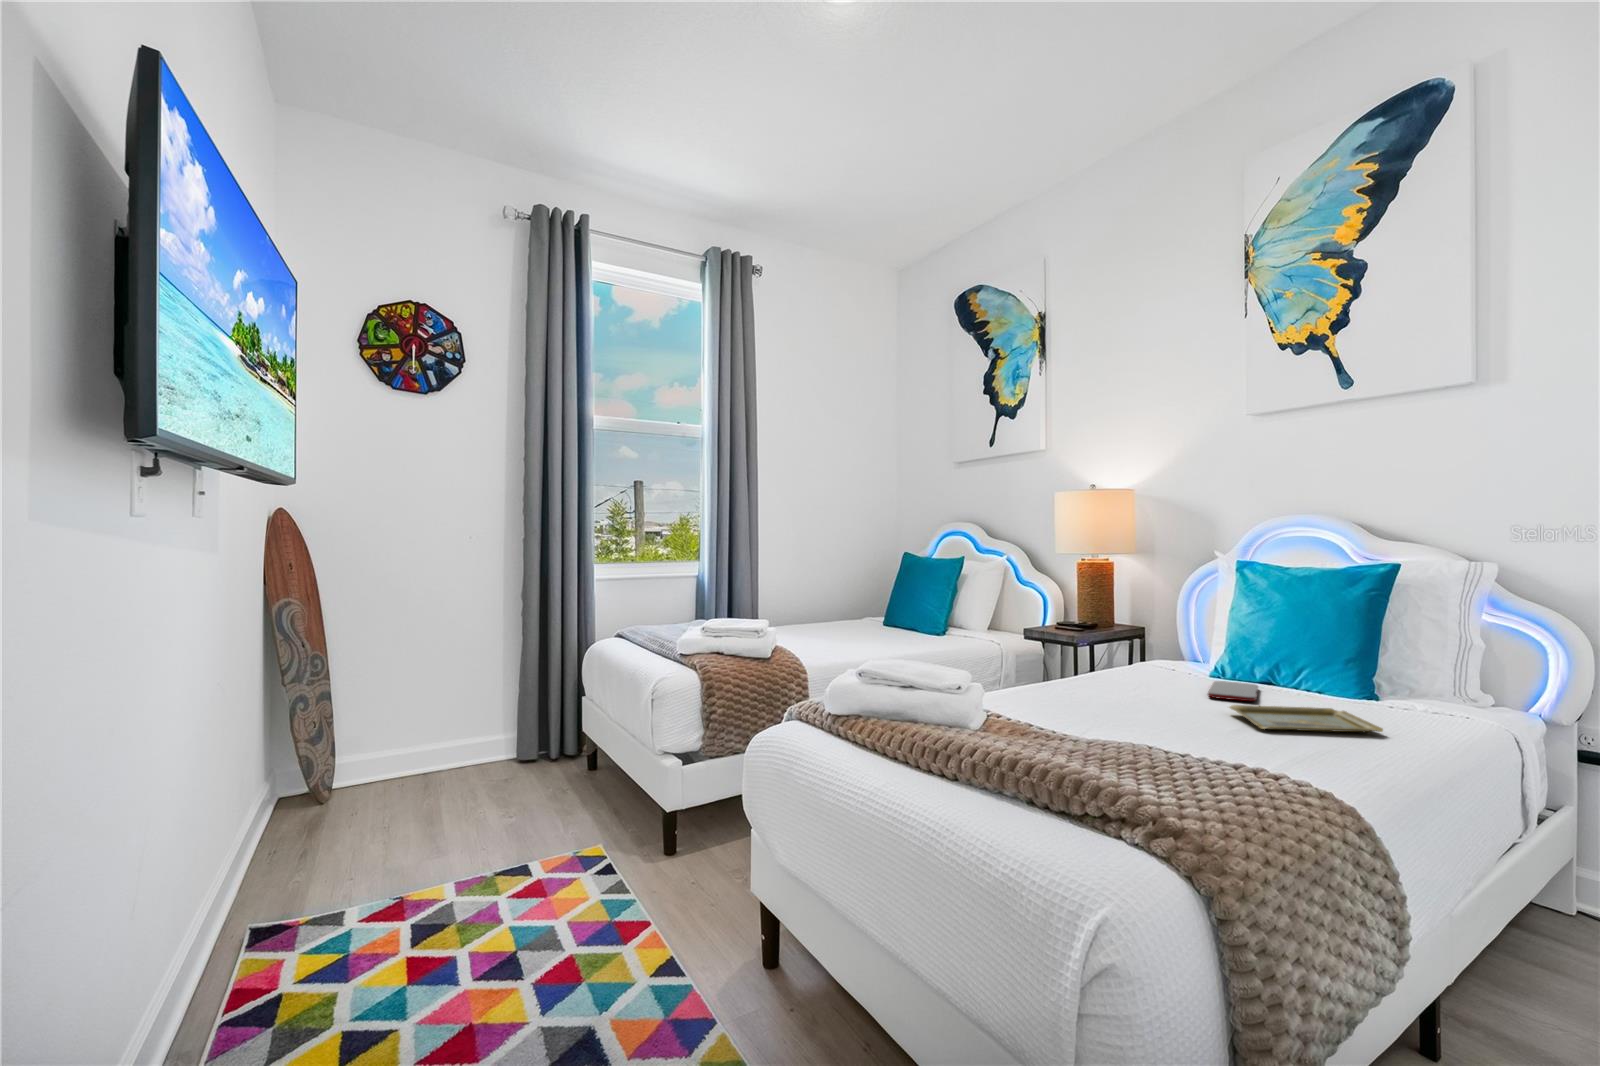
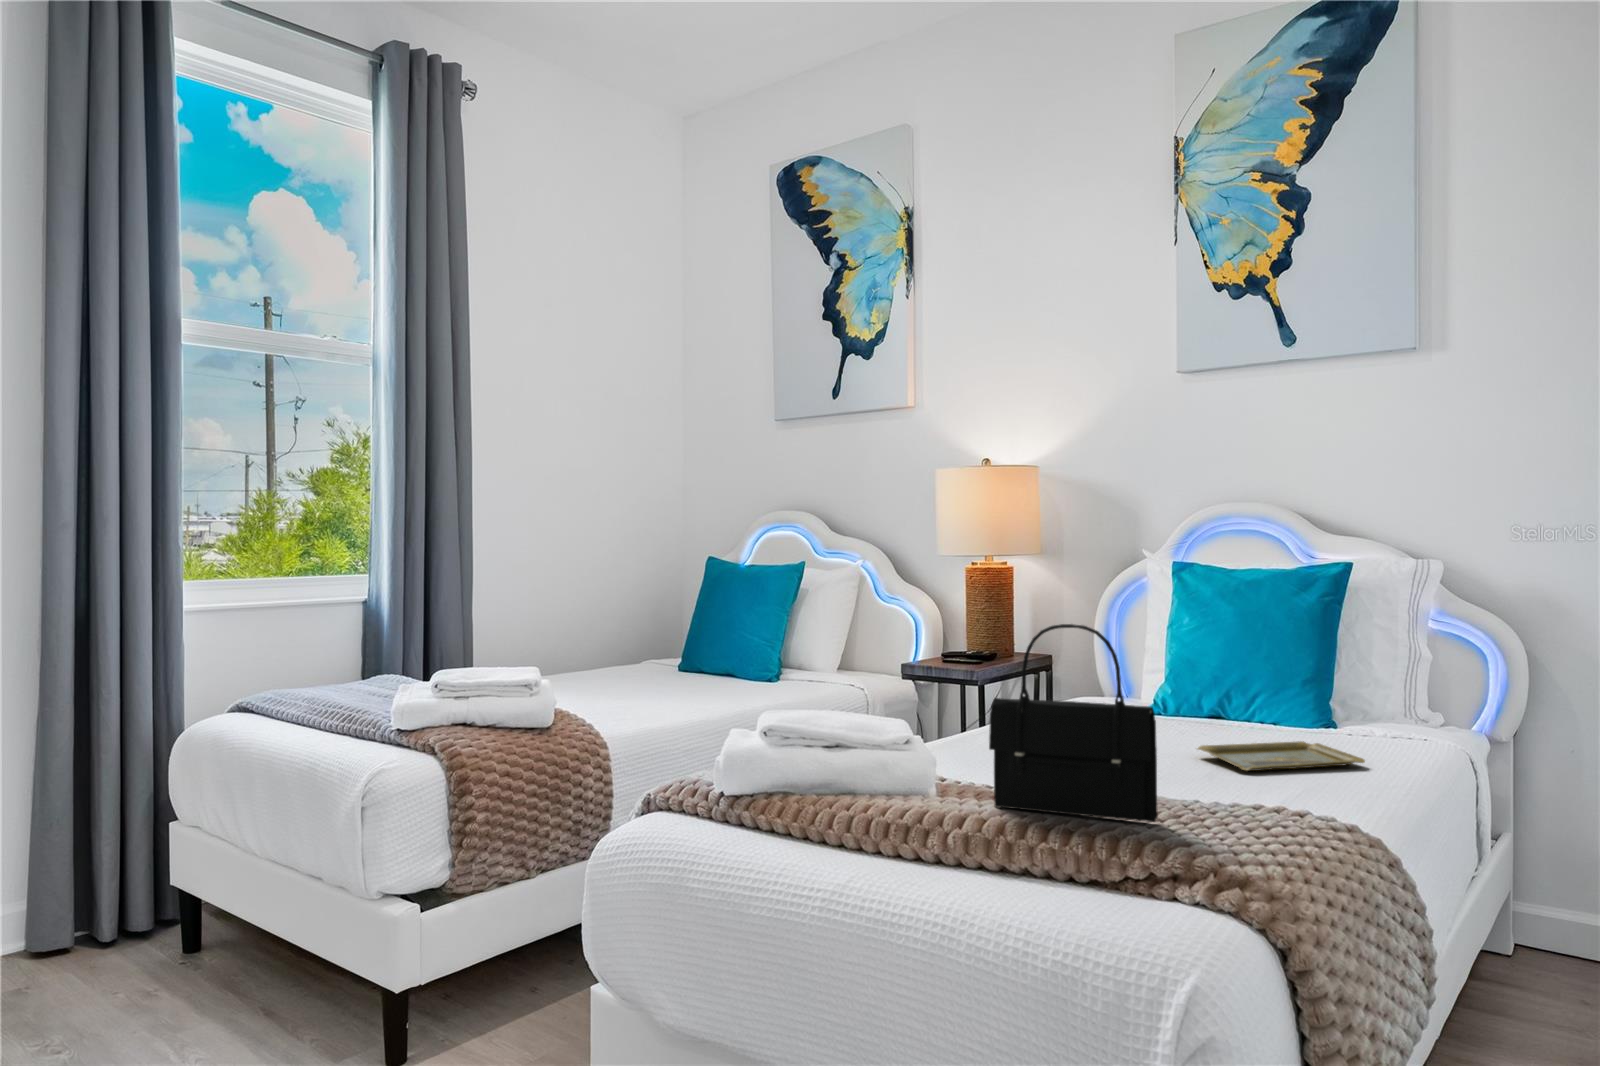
handbag: none [1007,604,1139,768] -> present [989,624,1158,822]
smartphone: present [1208,681,1258,701] -> none [1158,720,1218,741]

